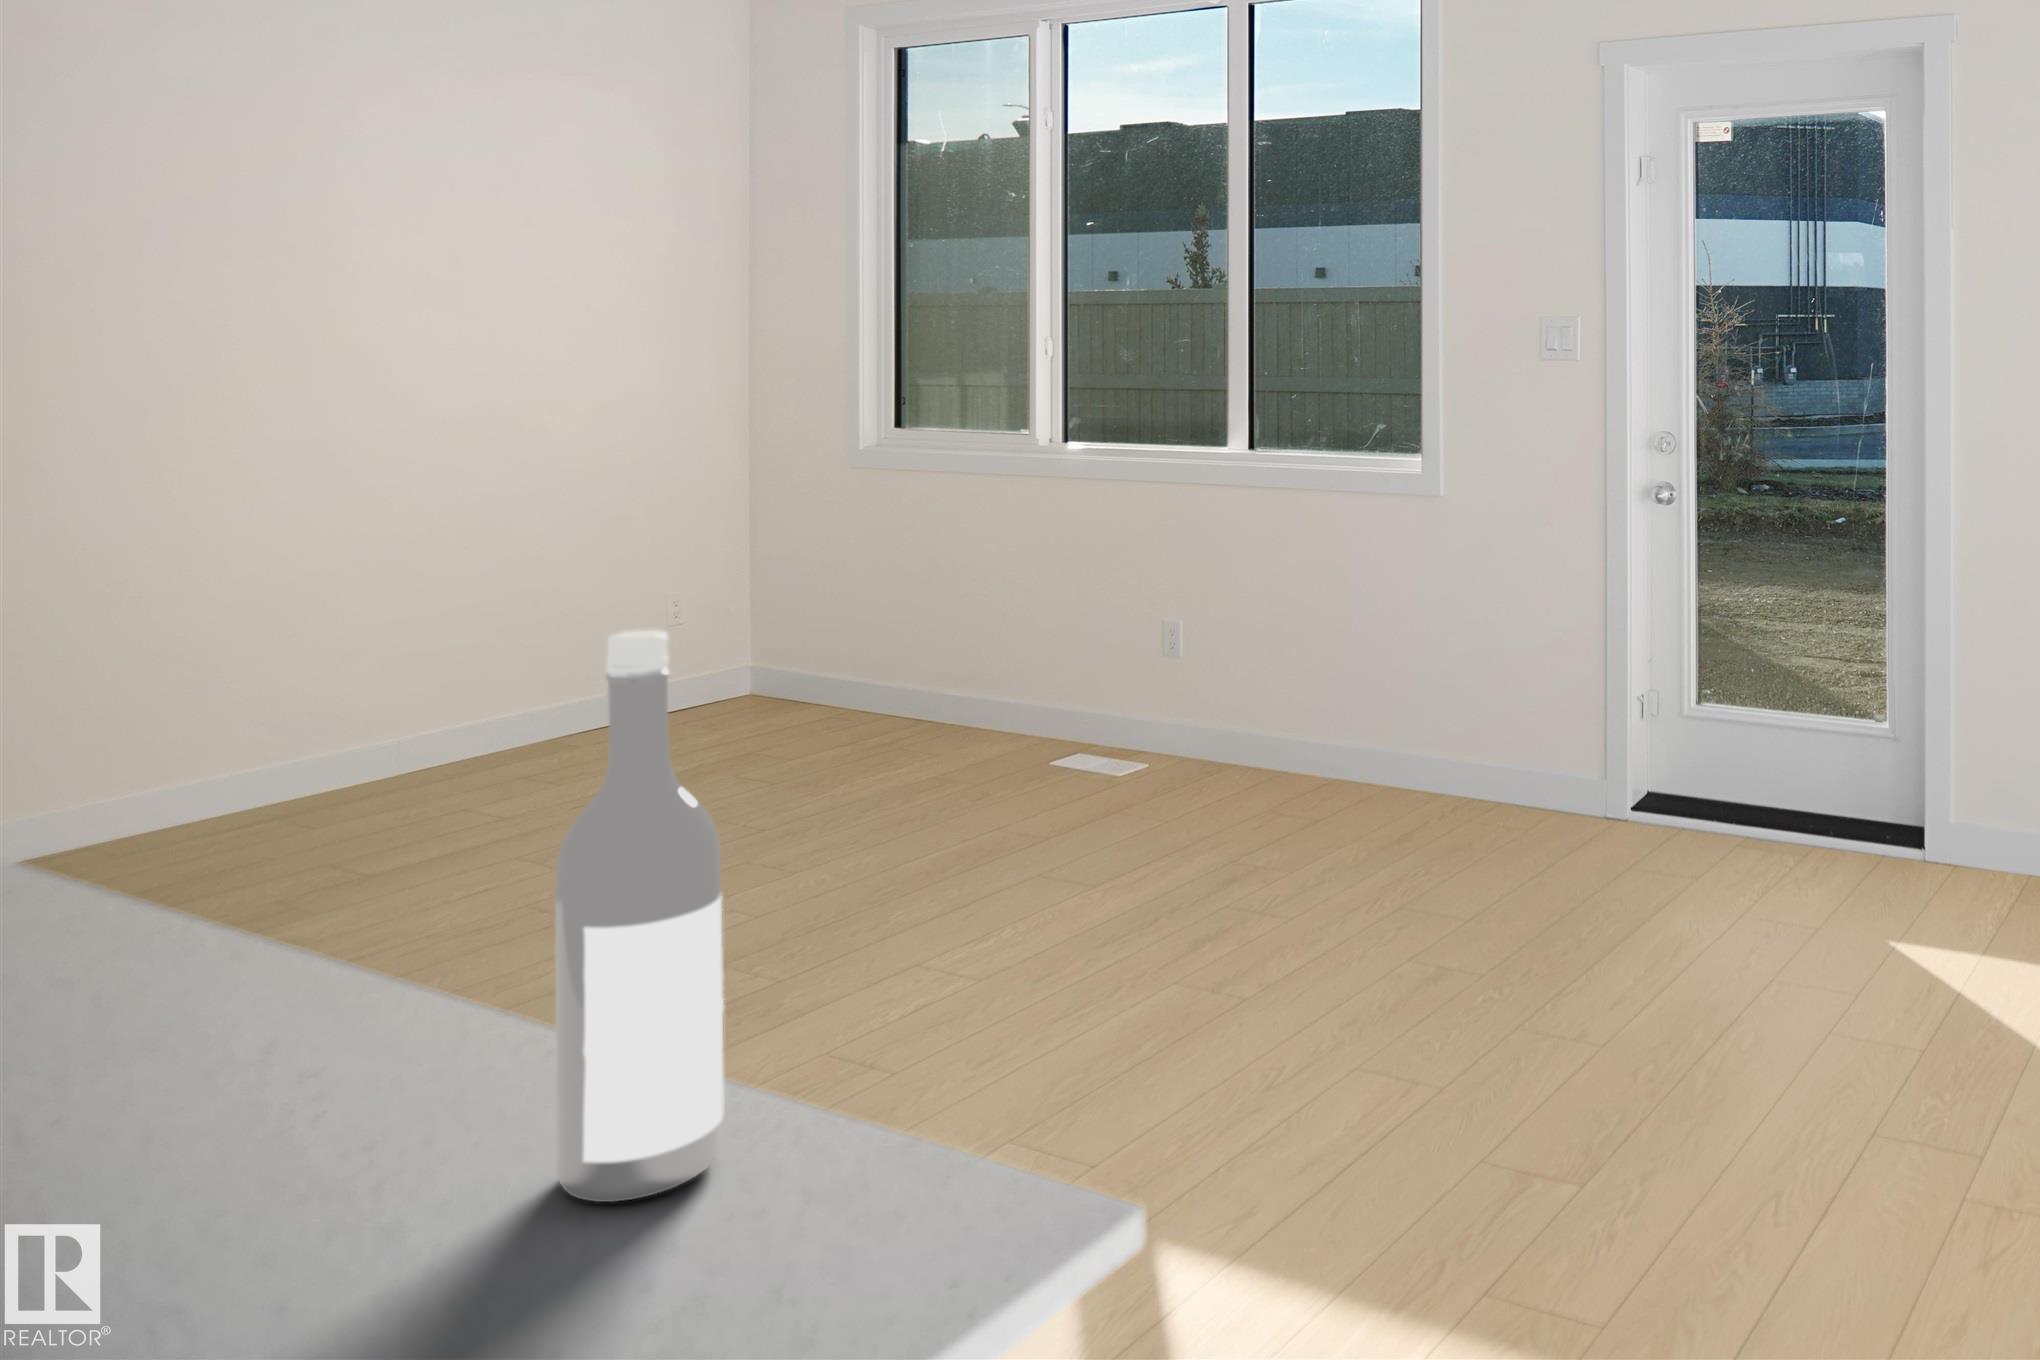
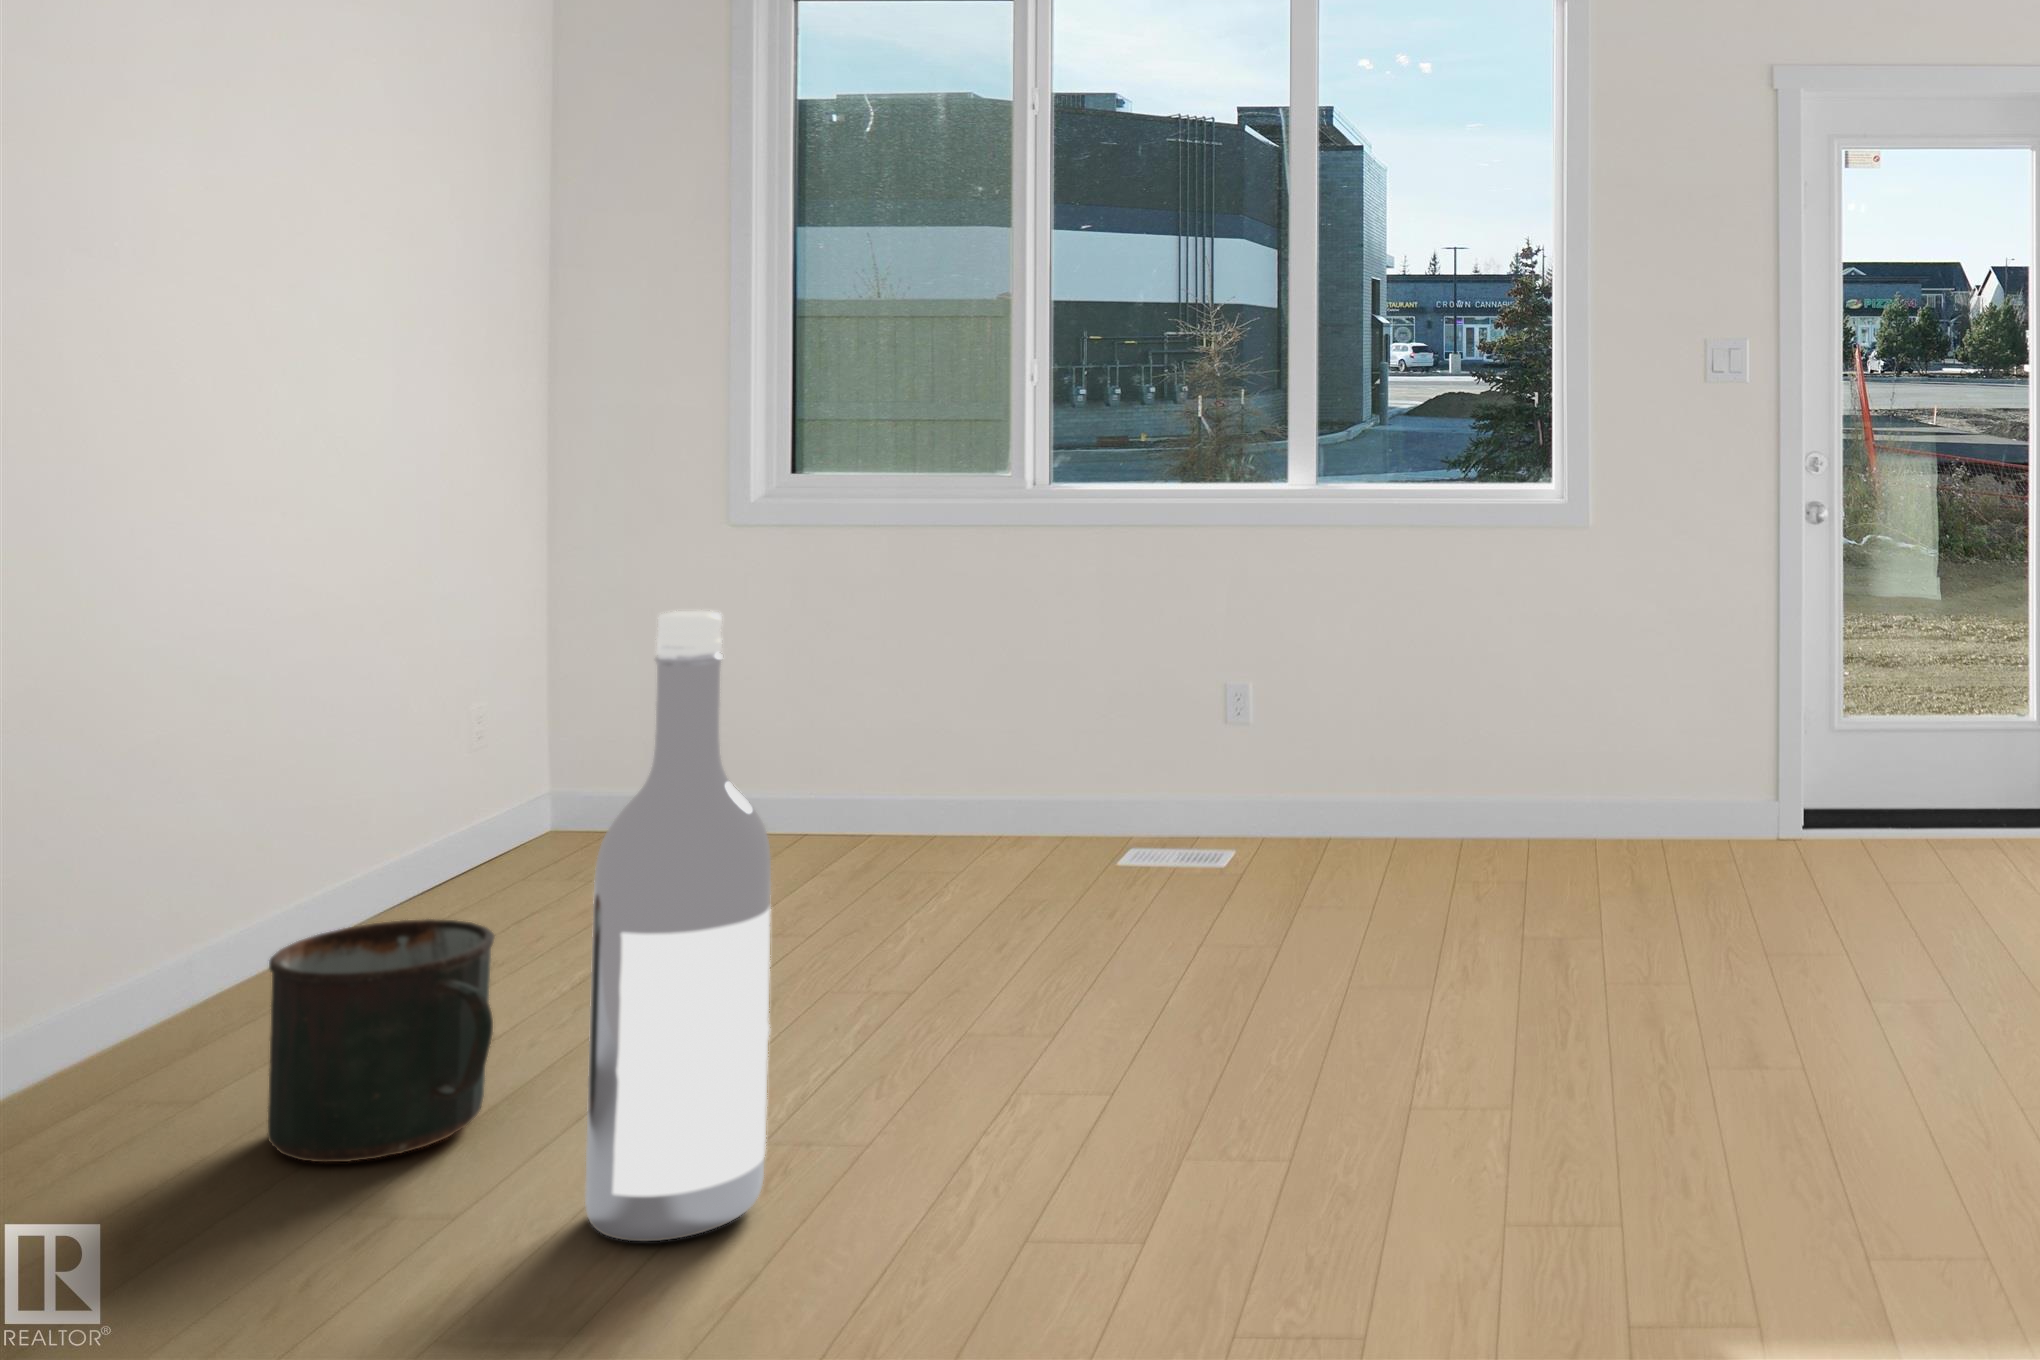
mug: none [240,912,460,1145] -> present [268,919,494,1162]

